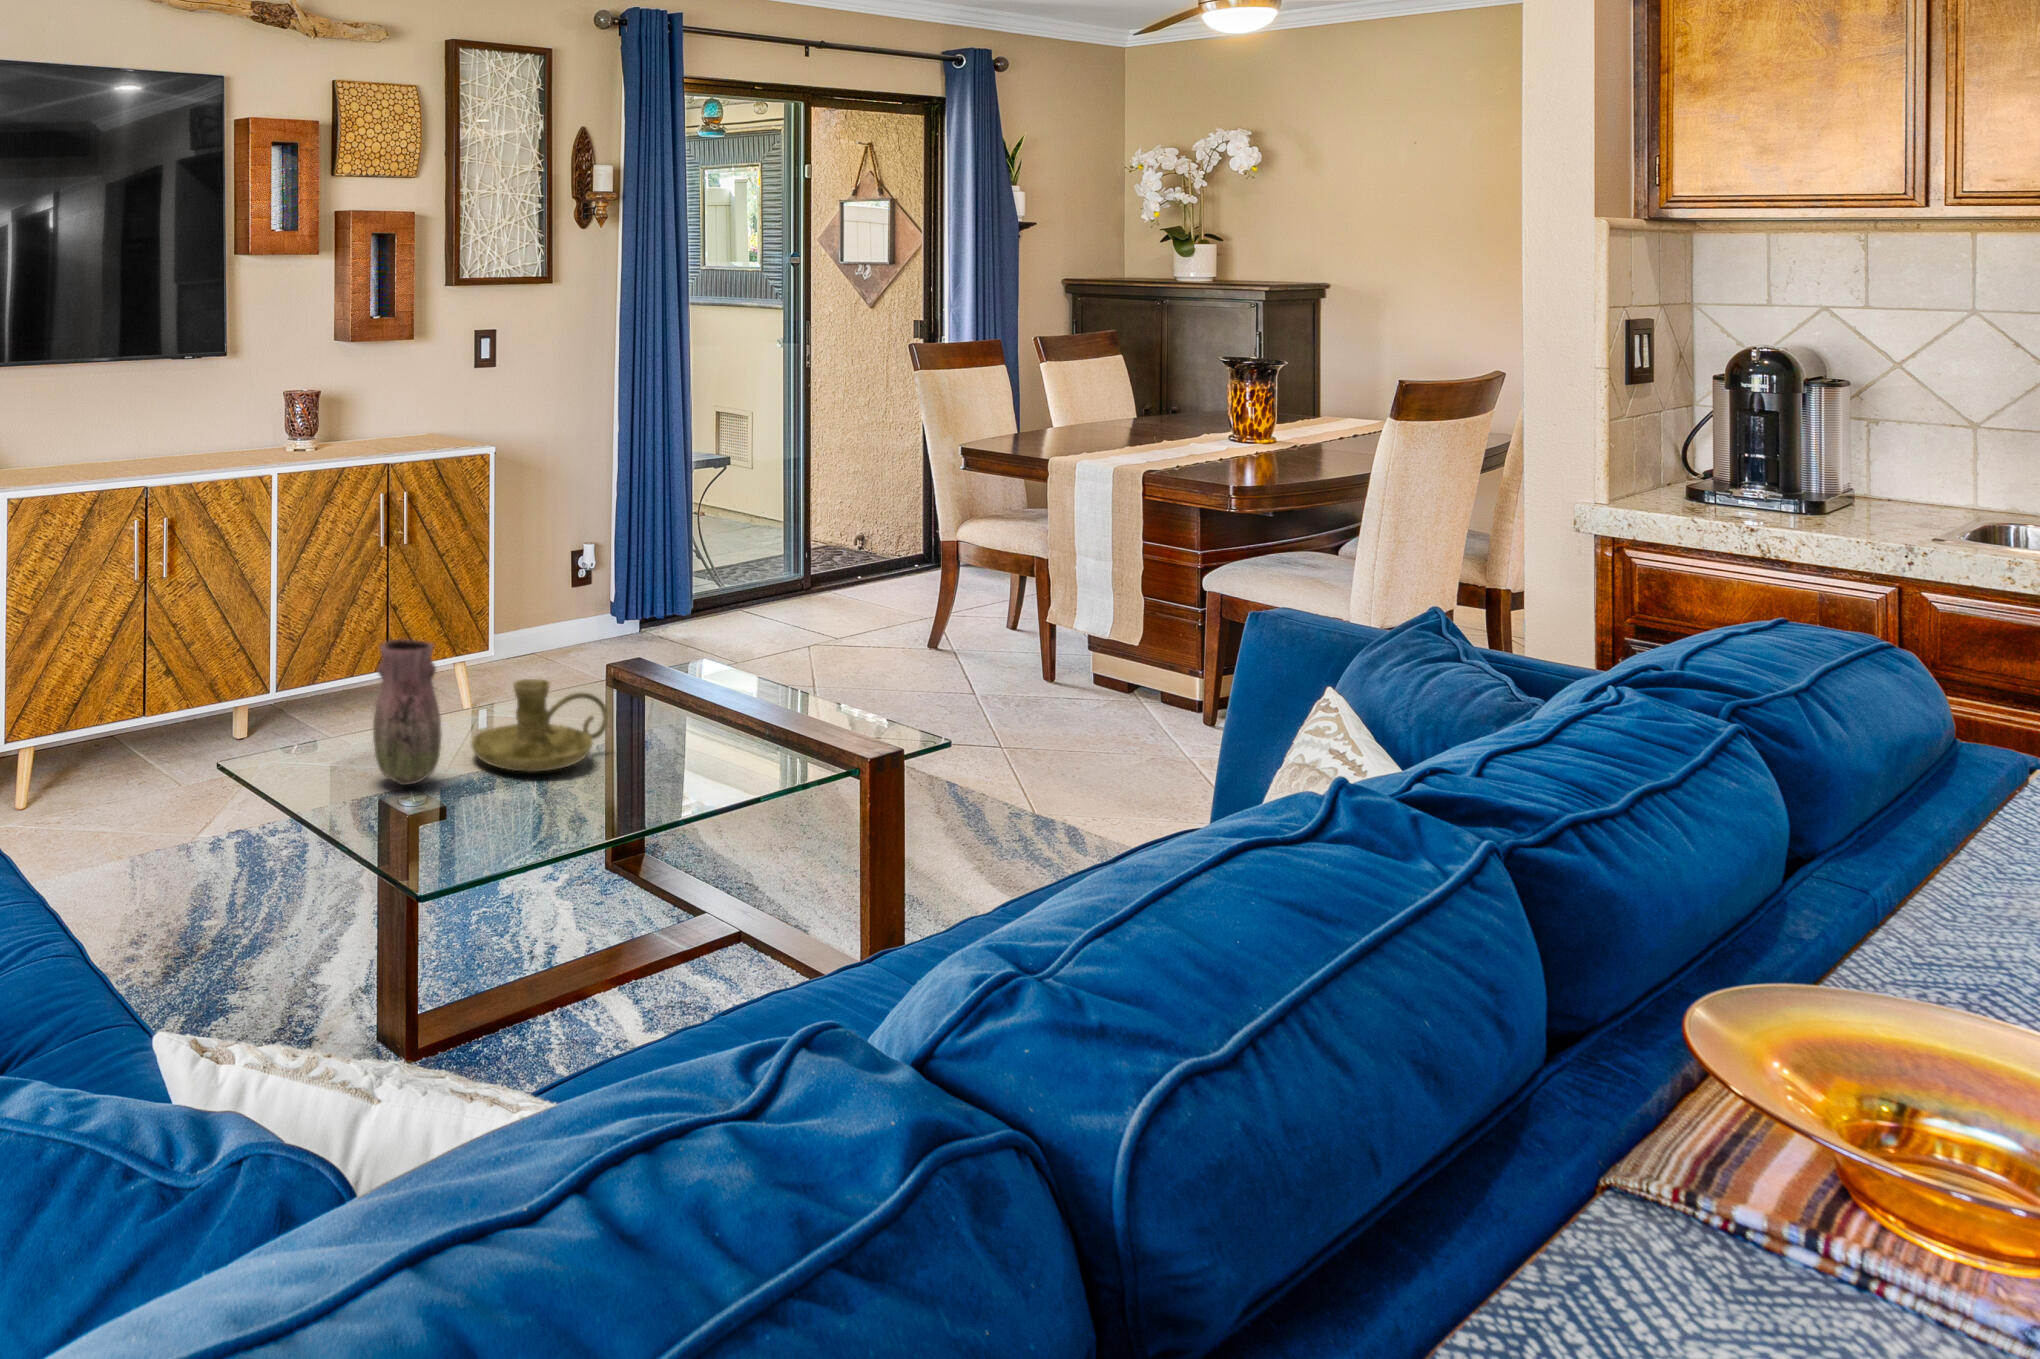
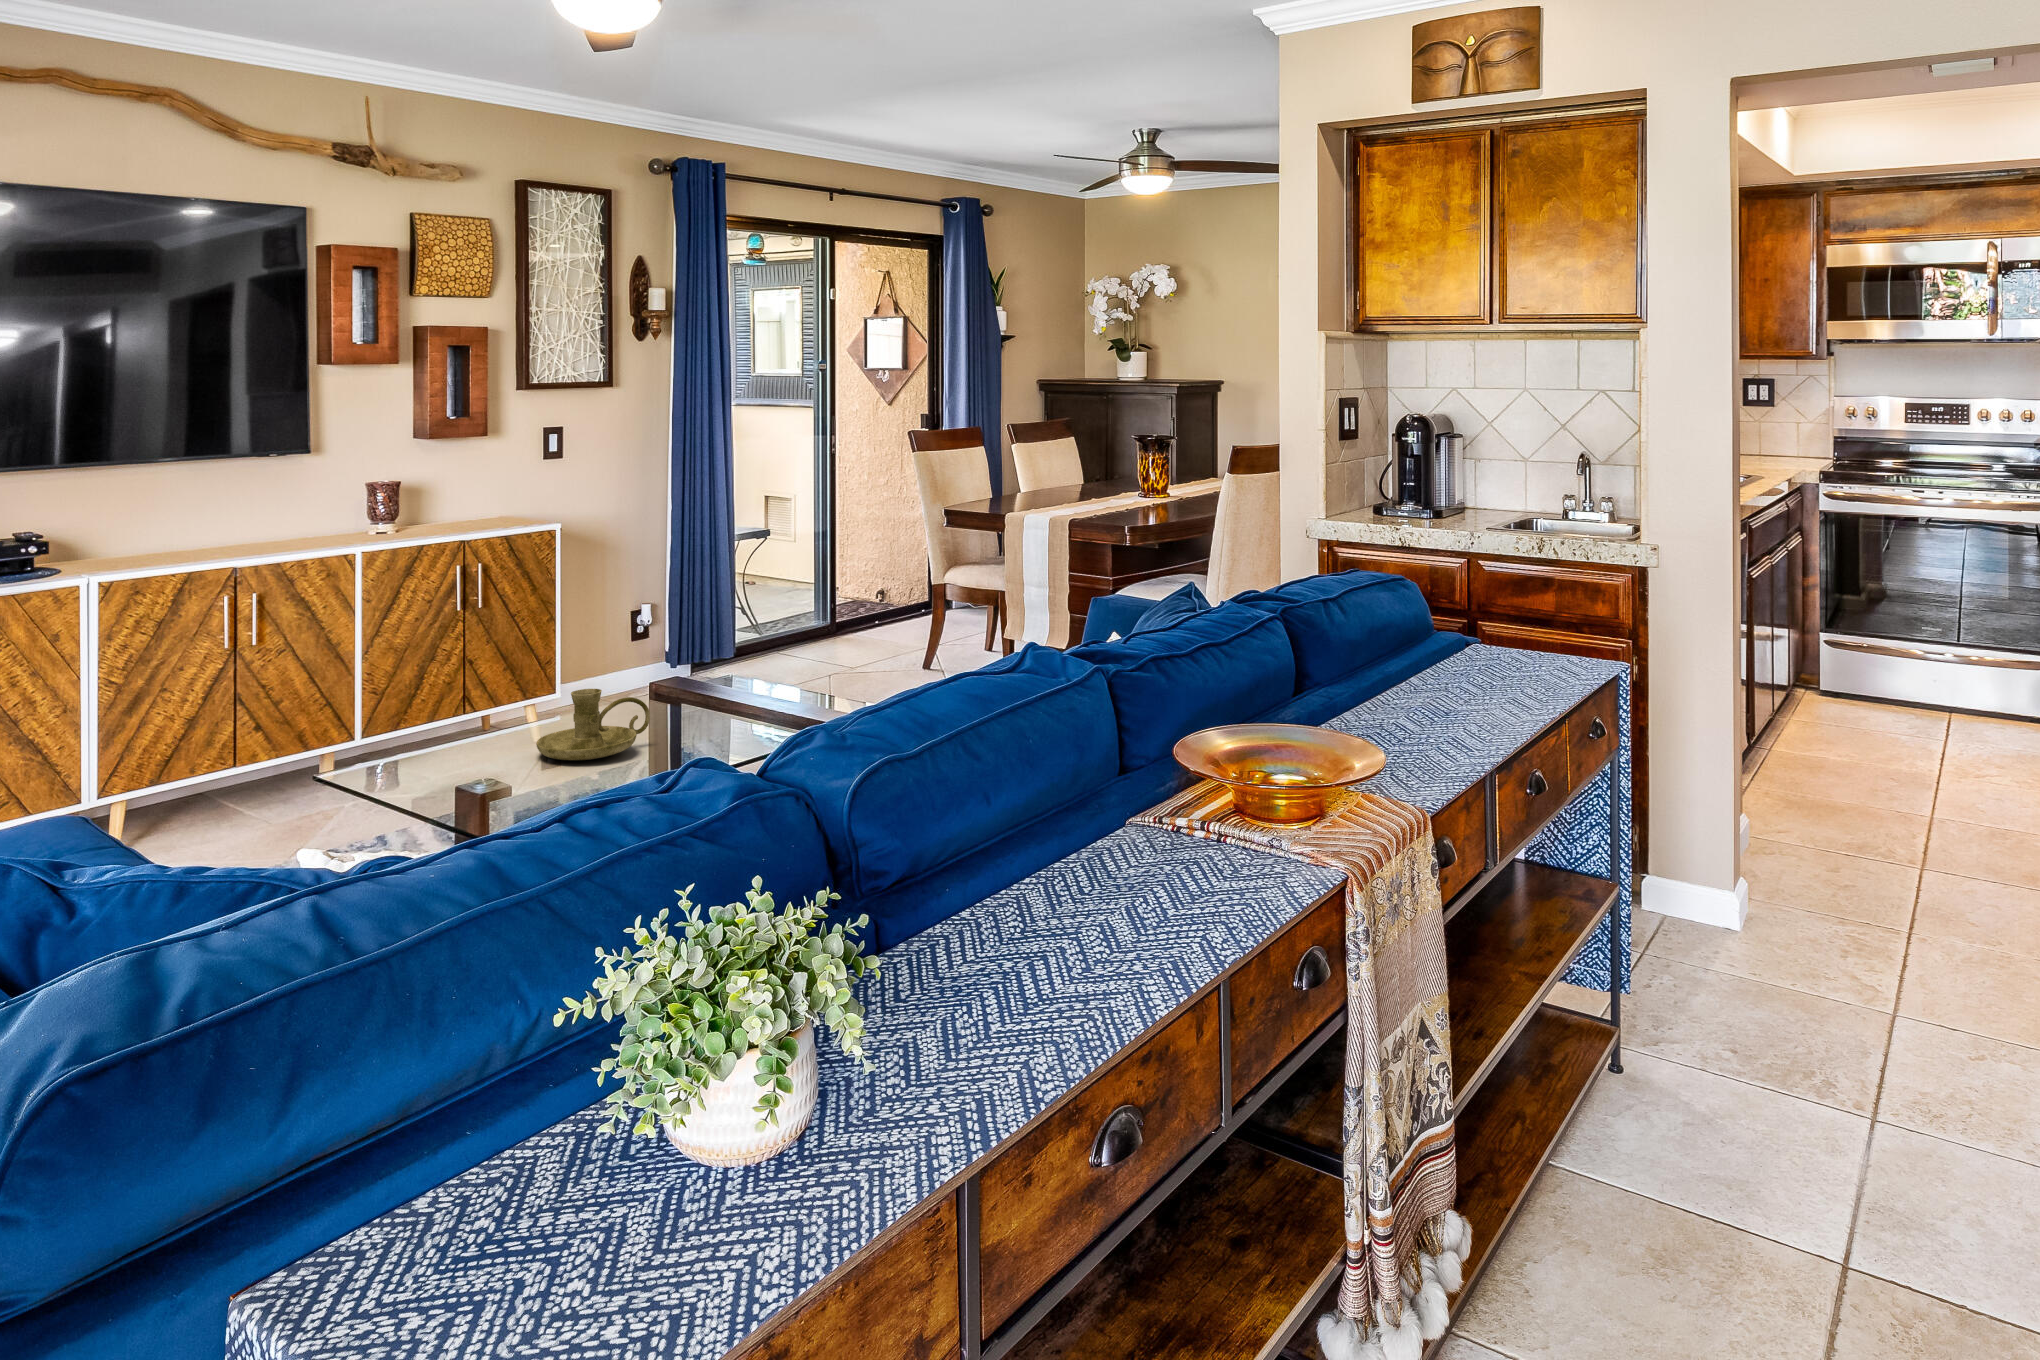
vase: present [373,639,441,785] -> none [453,661,511,777]

